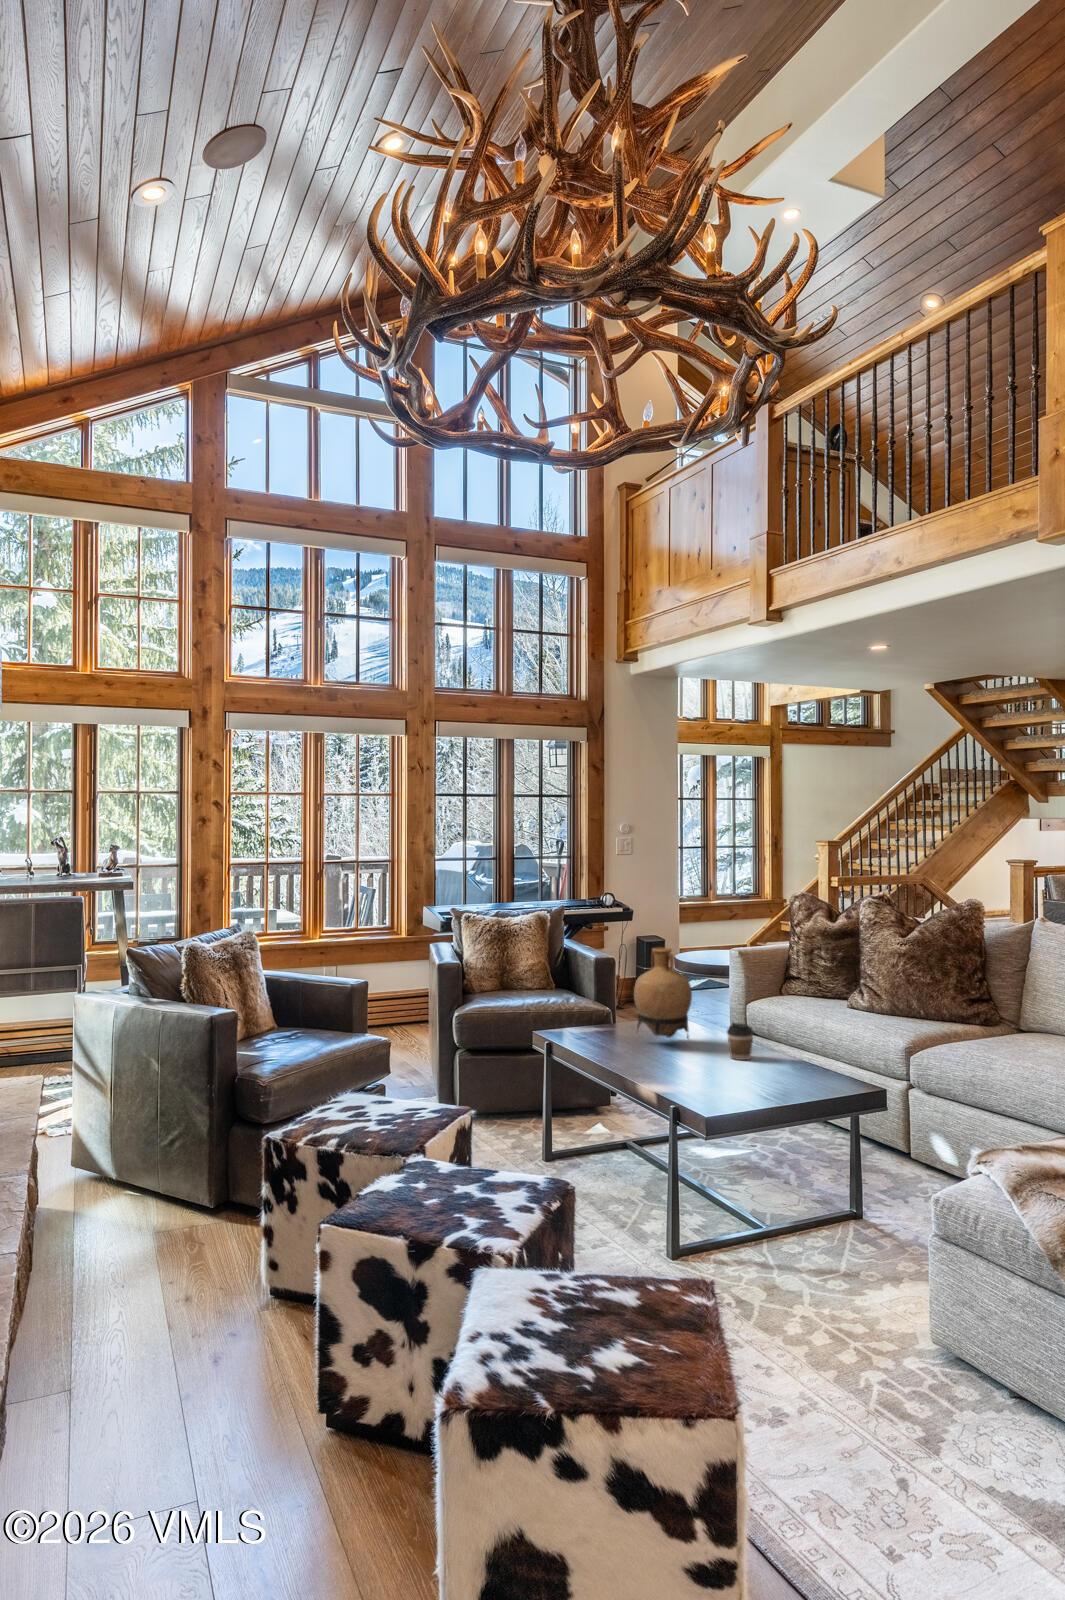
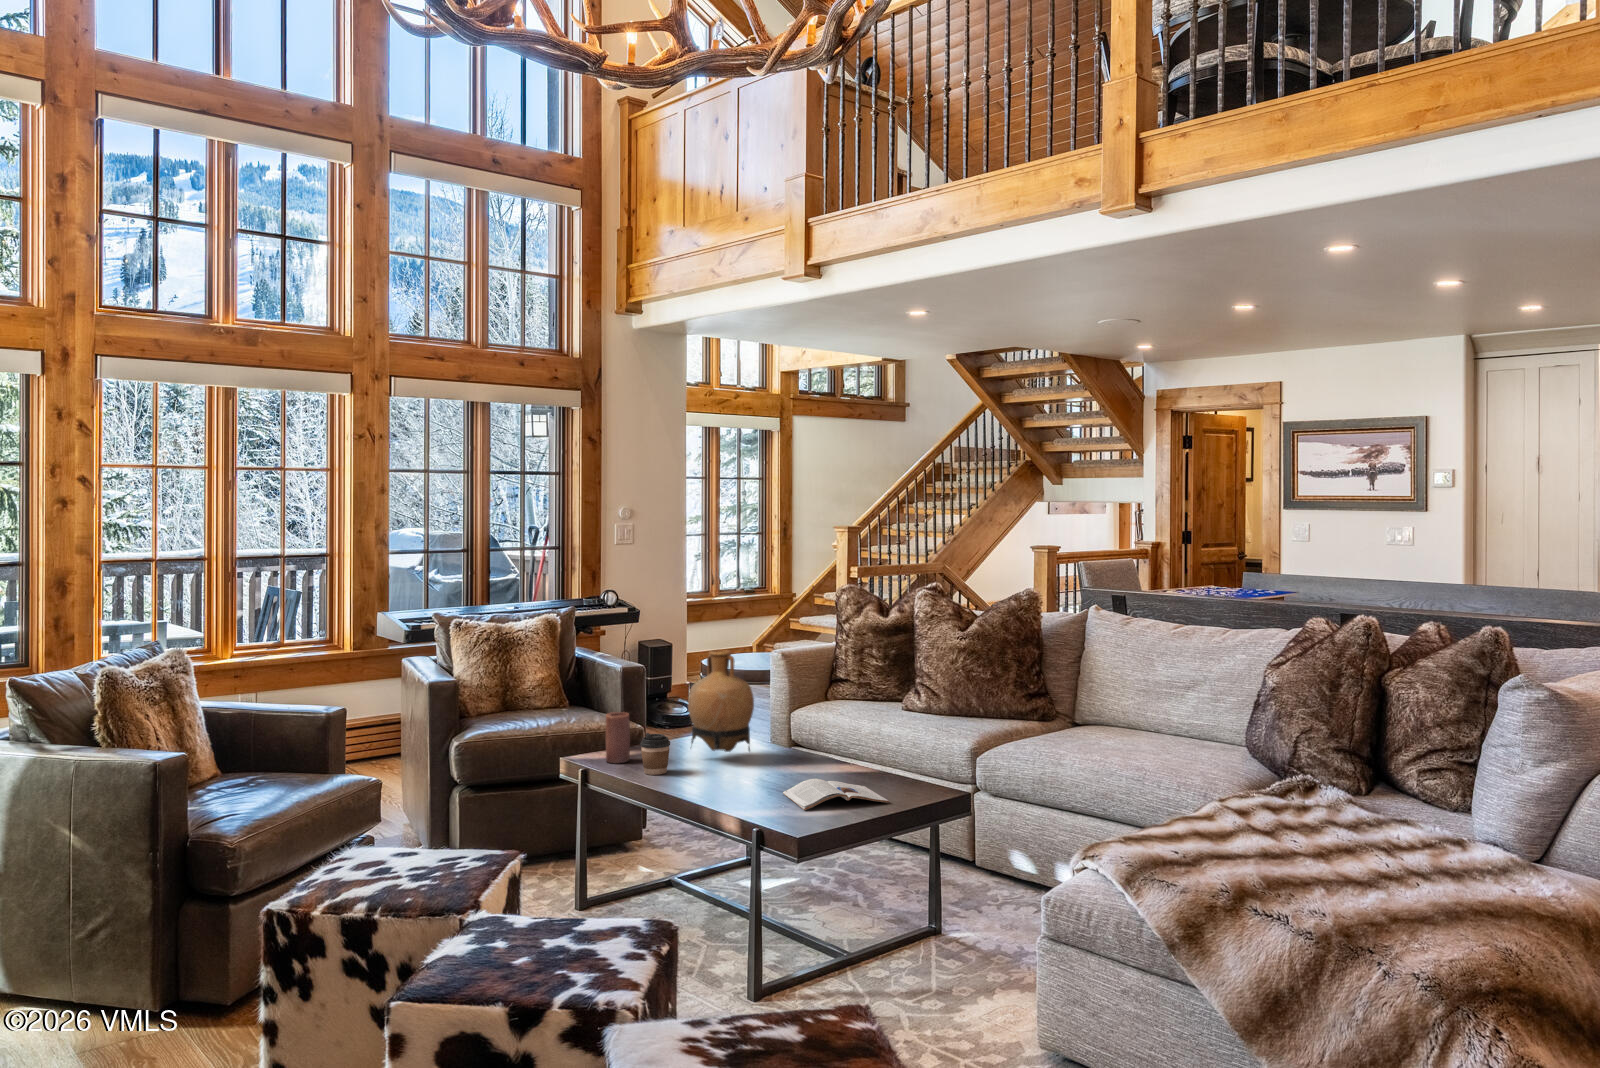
candle: none [564,998,585,1042] -> present [606,712,630,763]
coffee cup: present [727,1023,754,1060] -> present [640,733,670,775]
magazine: none [705,1066,800,1095] -> present [783,779,889,810]

